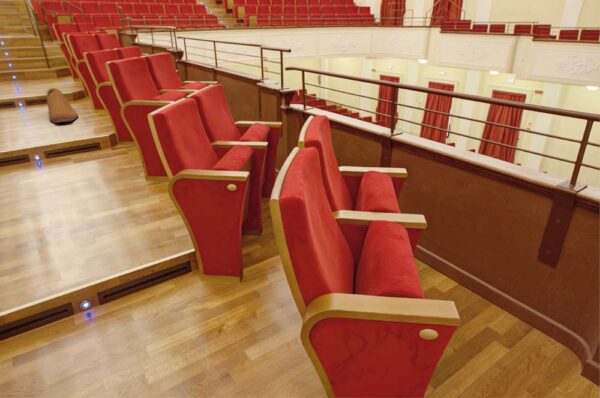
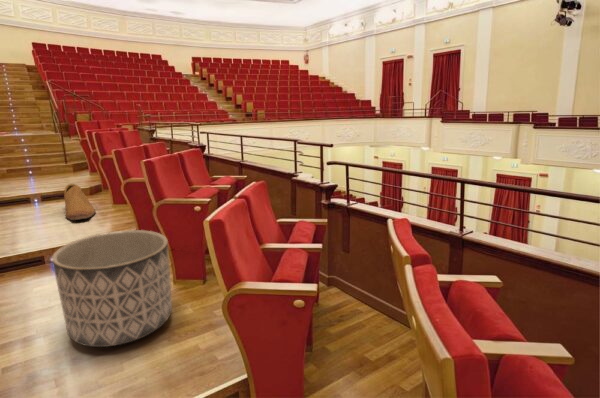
planter: none [29,127,140,221] -> present [52,230,172,347]

